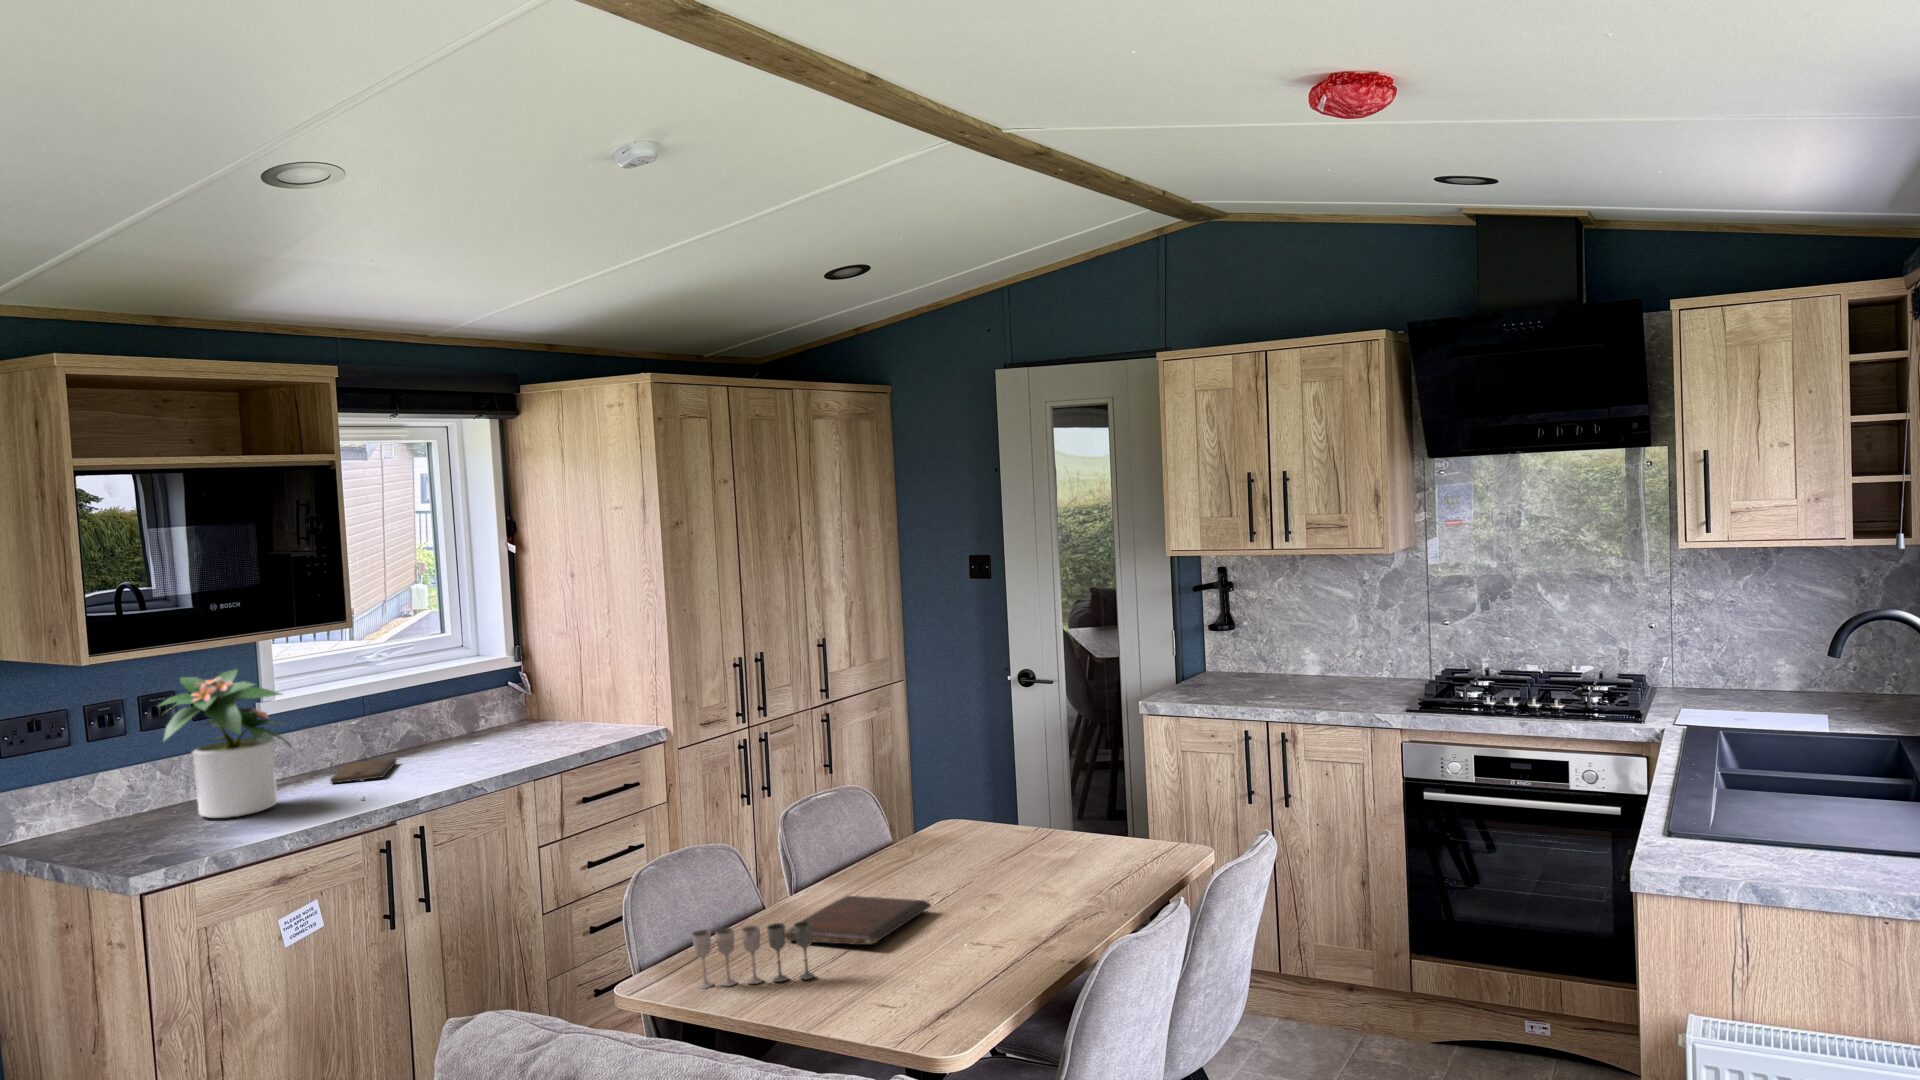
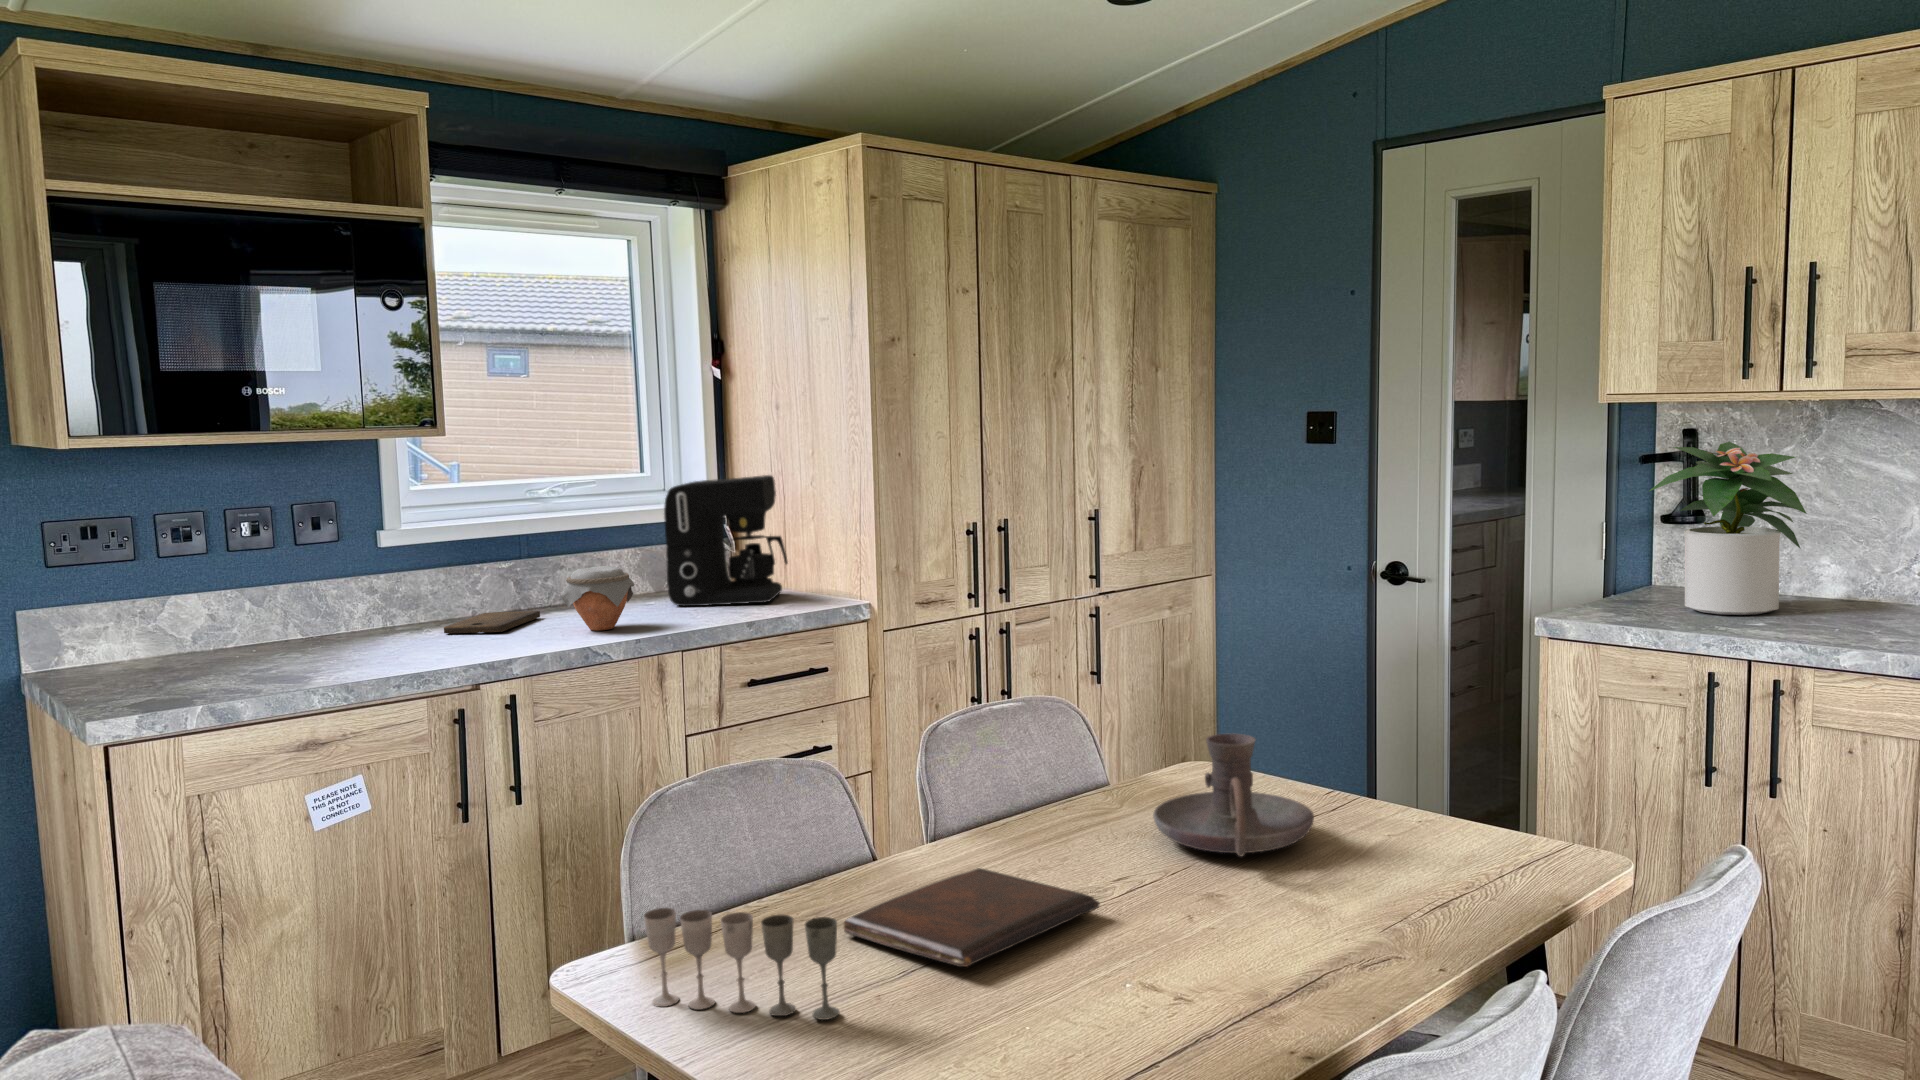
coffee maker: none [493,633,591,744] -> present [664,475,788,606]
potted plant: present [160,669,292,818] -> present [1649,442,1806,615]
jar: none [434,718,491,770] -> present [561,566,634,631]
candle holder: none [938,797,1036,871] -> present [1153,733,1314,856]

